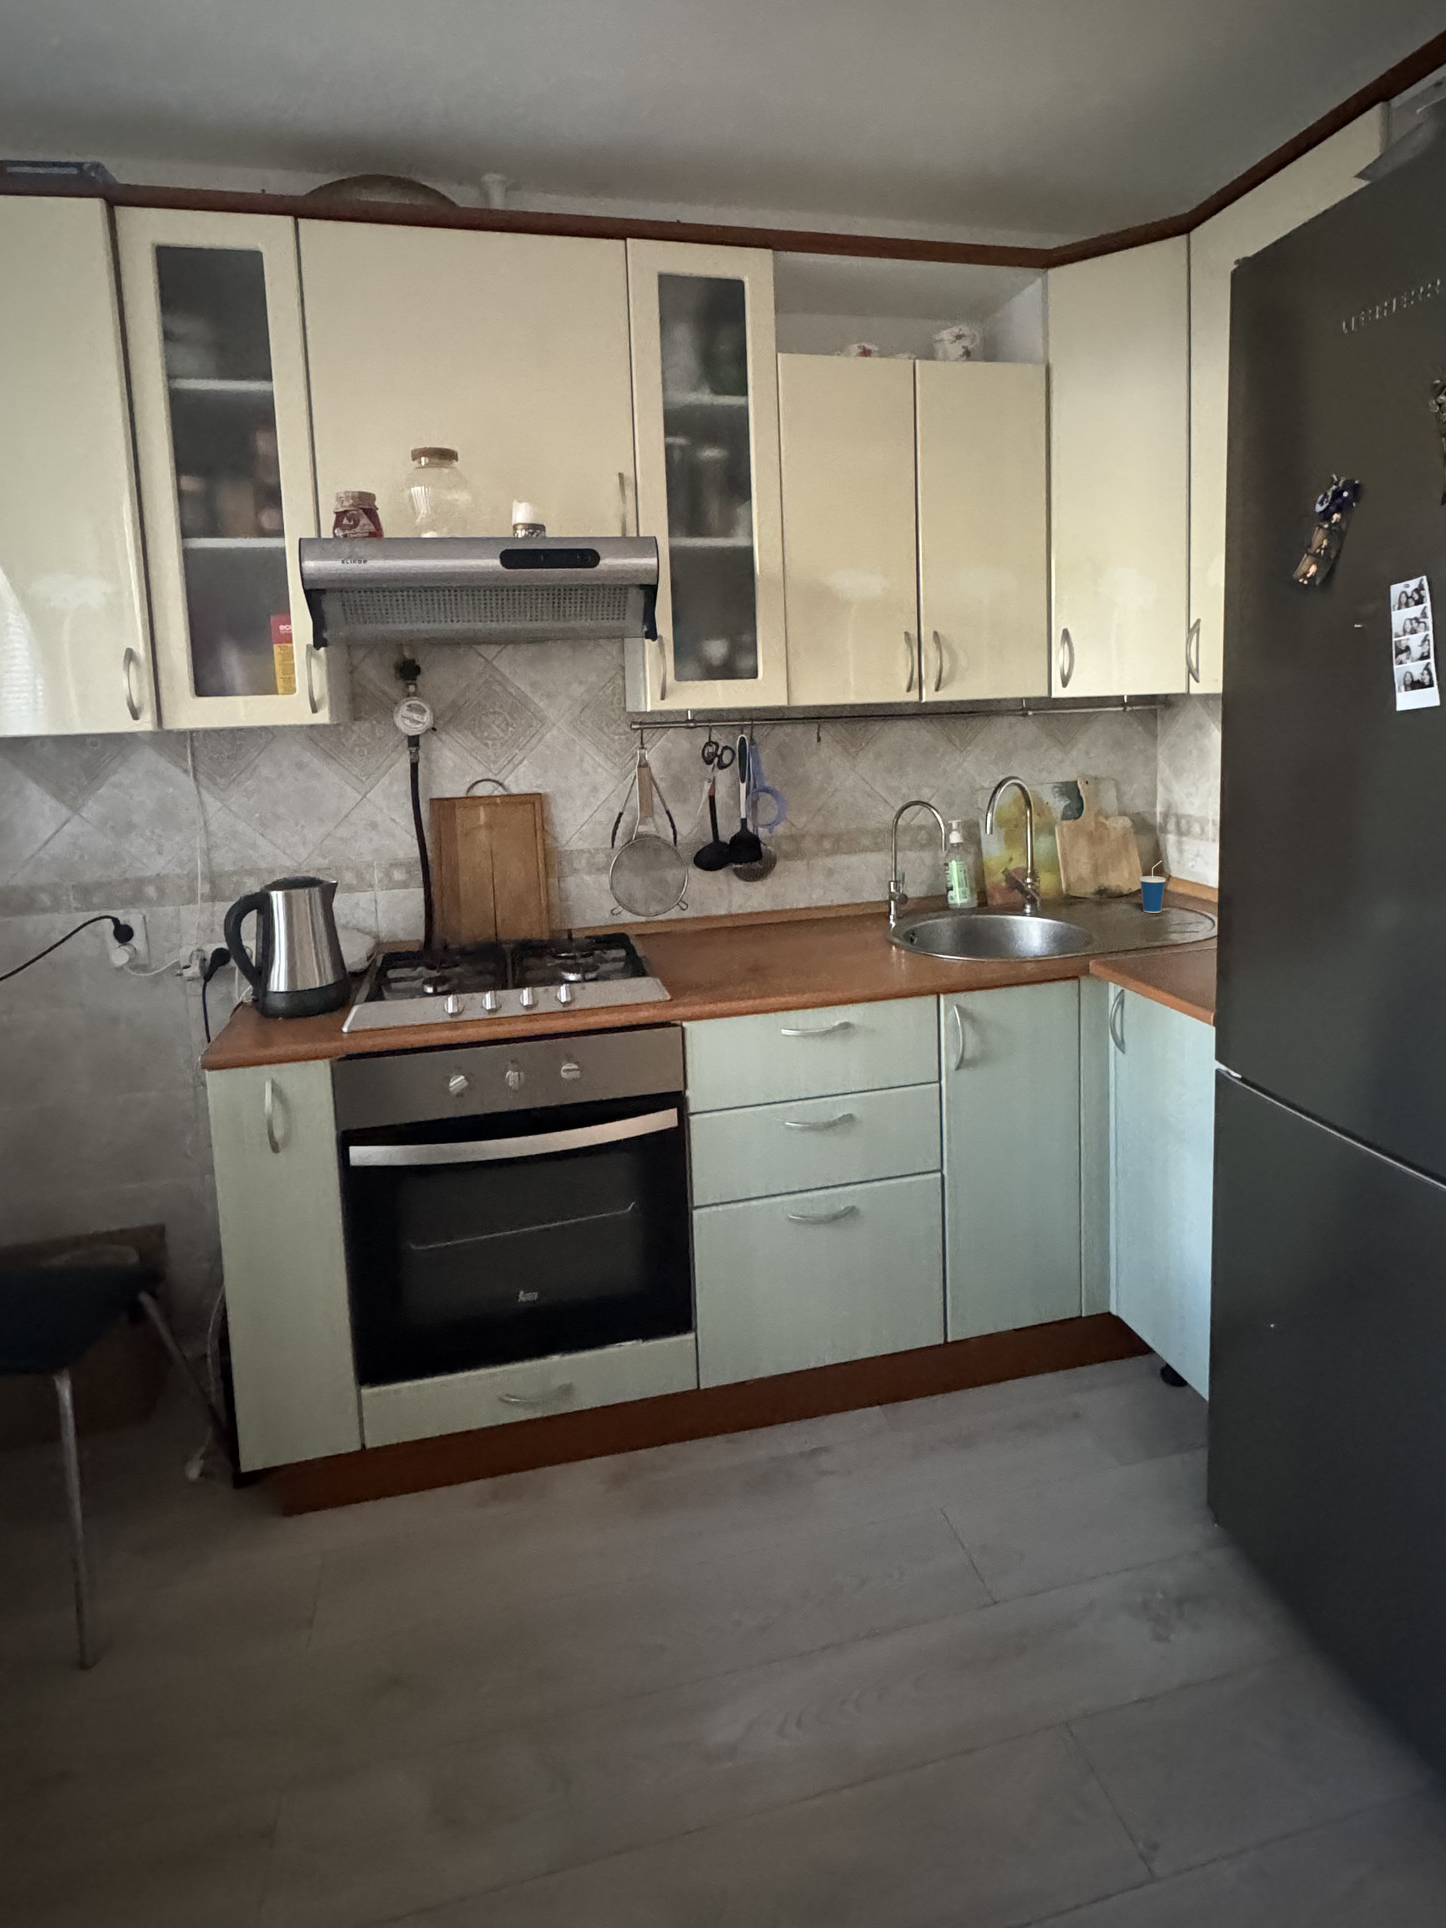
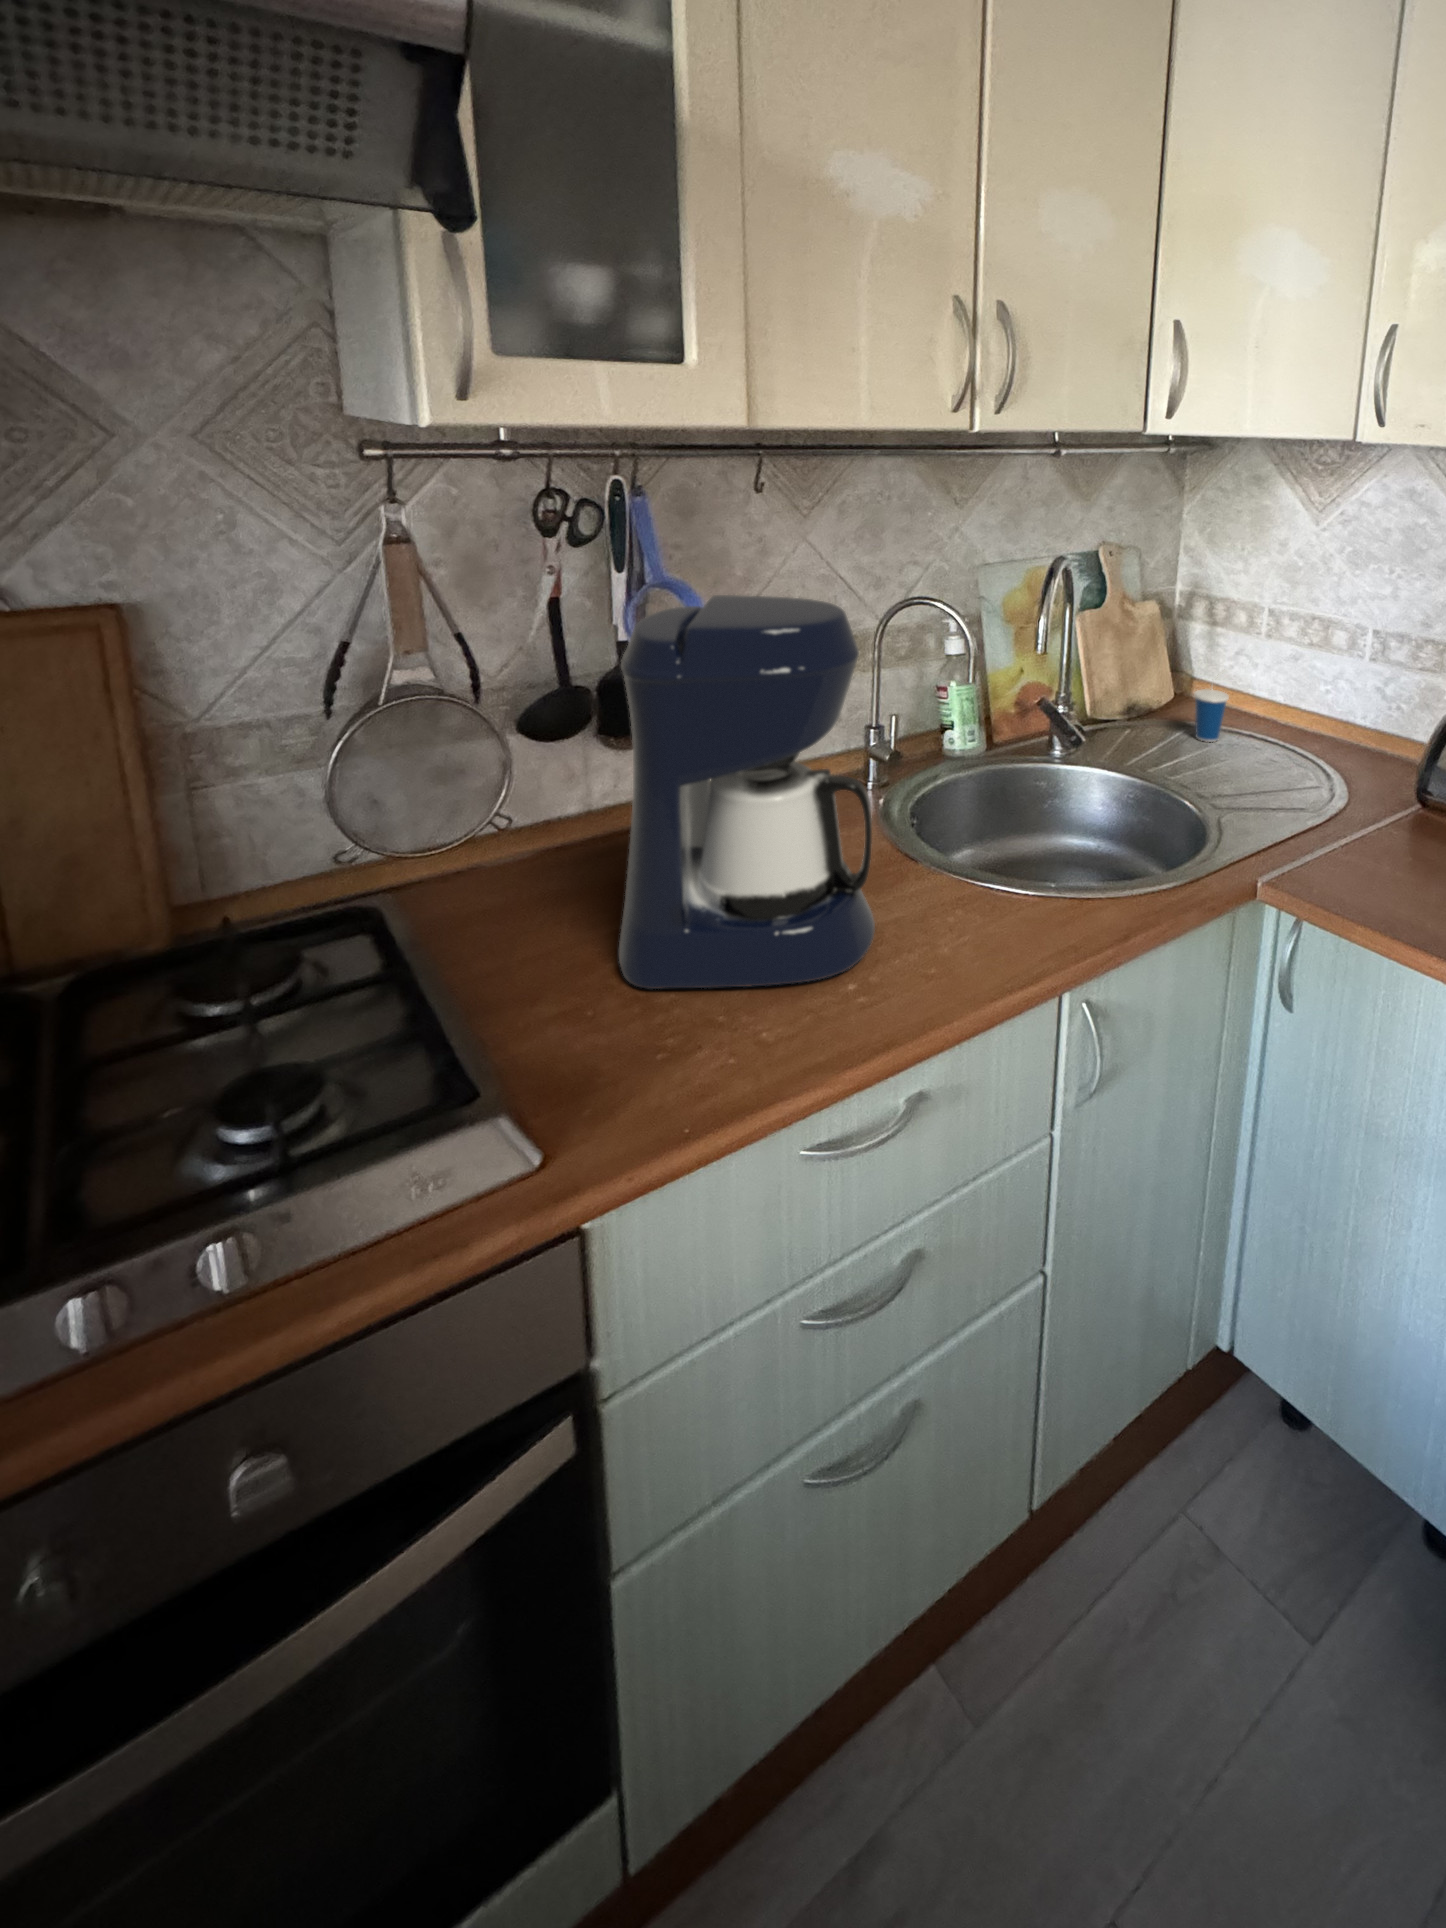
coffee maker: none [719,786,847,969] -> present [618,595,875,989]

